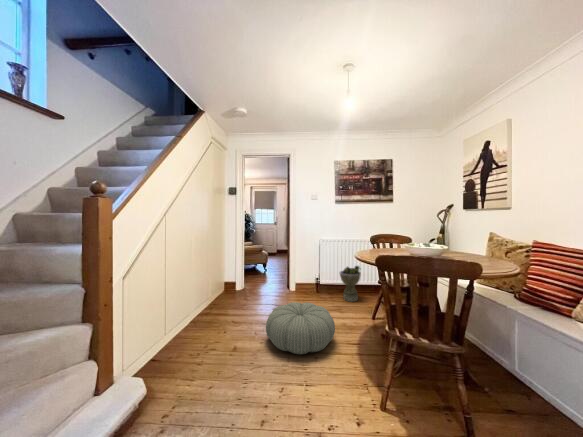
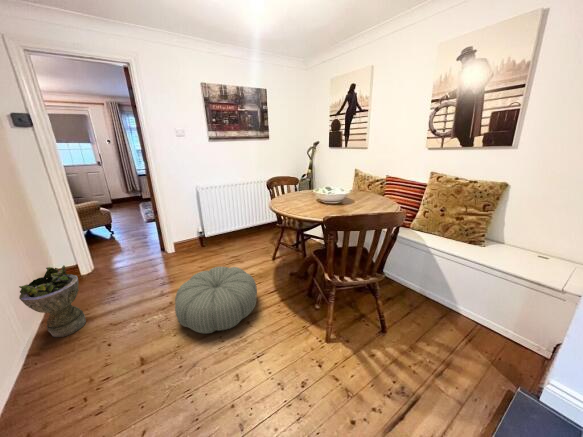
planter: present [340,266,361,302] -> present [19,265,86,337]

